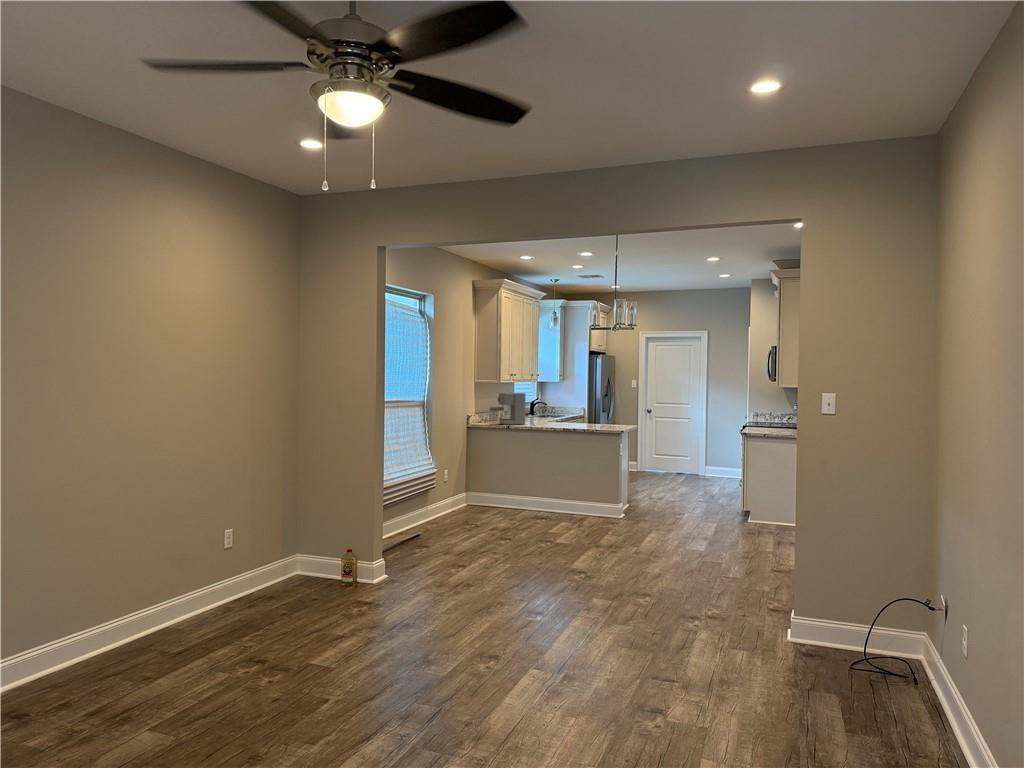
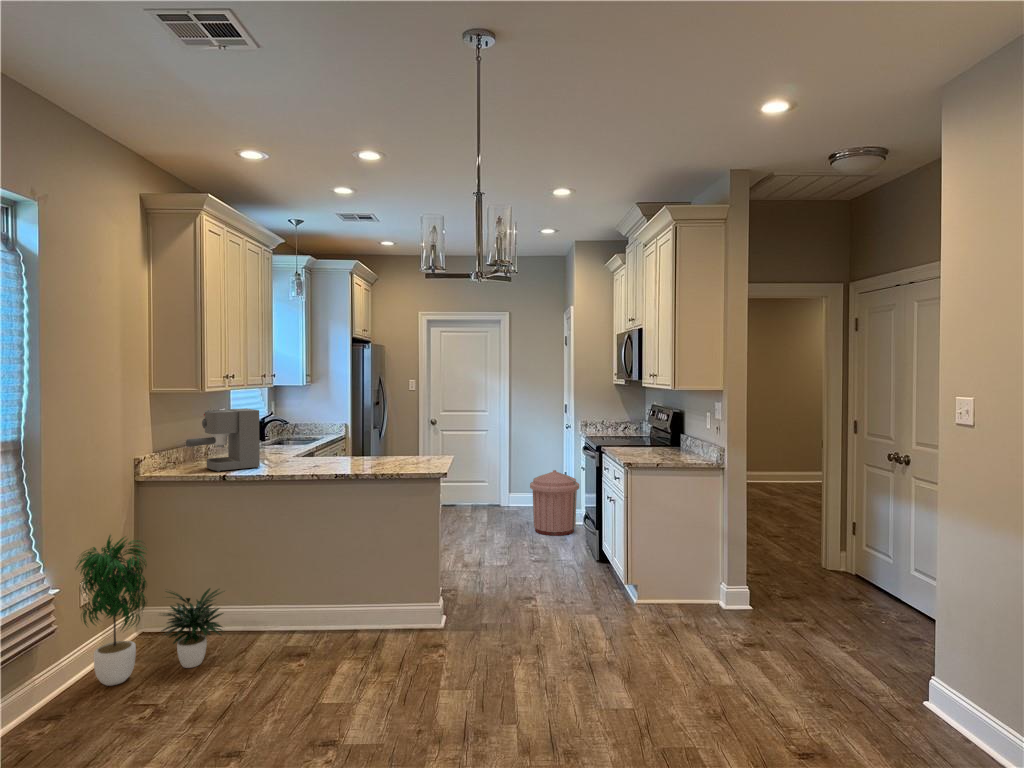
potted plant: none [443,446,506,517] -> present [76,535,223,686]
trash can: none [709,448,747,495] -> present [530,470,579,536]

